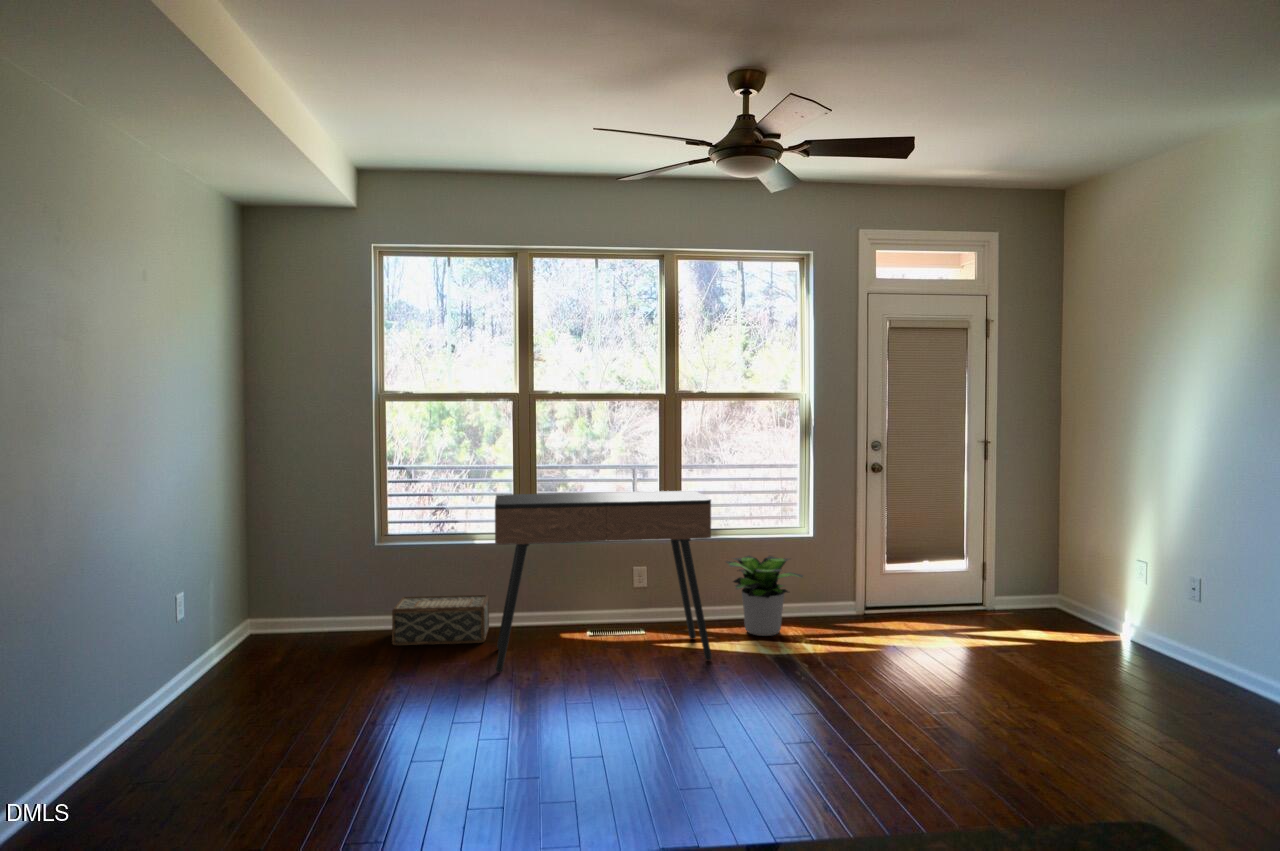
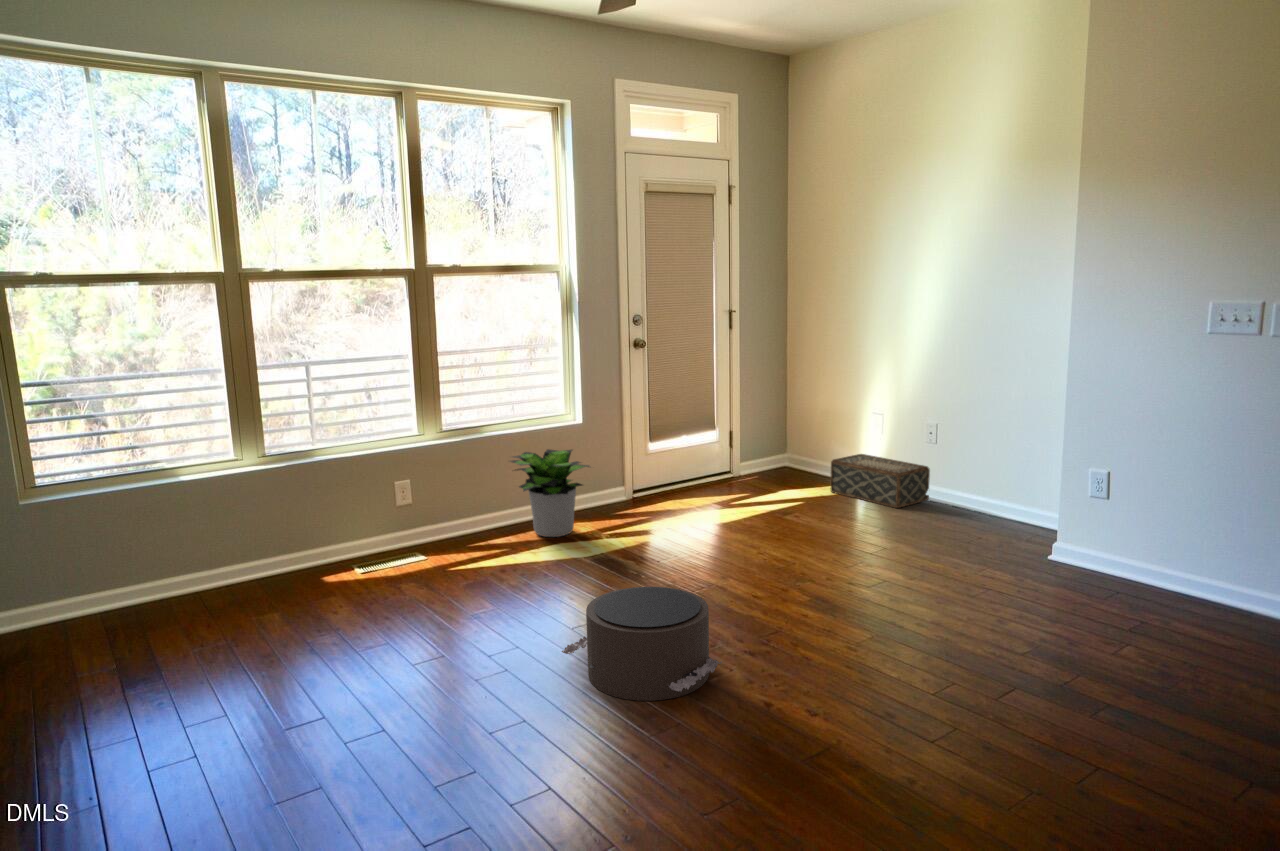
console table: present [495,491,712,672] -> none [235,382,531,635]
woven basket: present [392,595,489,645] -> present [830,454,930,508]
pouf: none [653,687,778,797] -> present [562,587,722,701]

